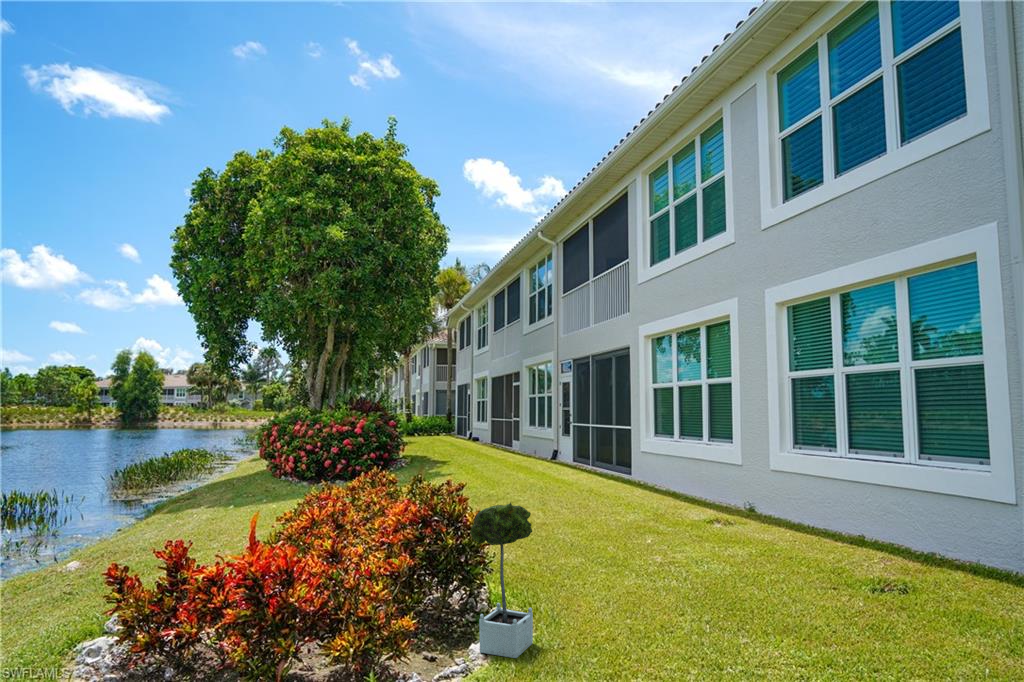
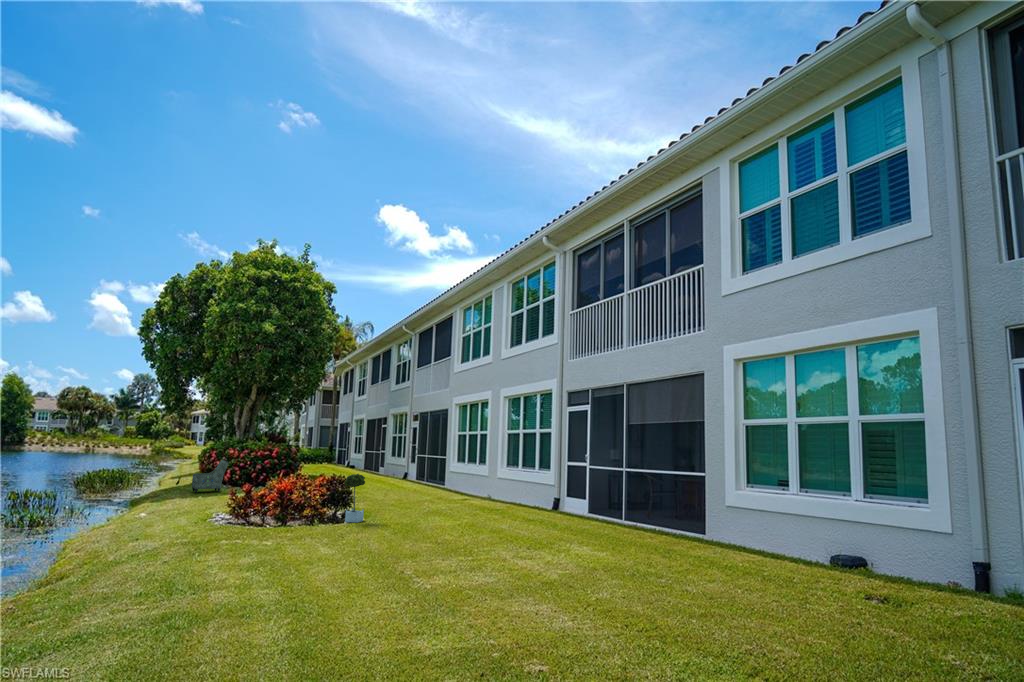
armchair: none [229,443,281,499] -> present [192,460,229,493]

